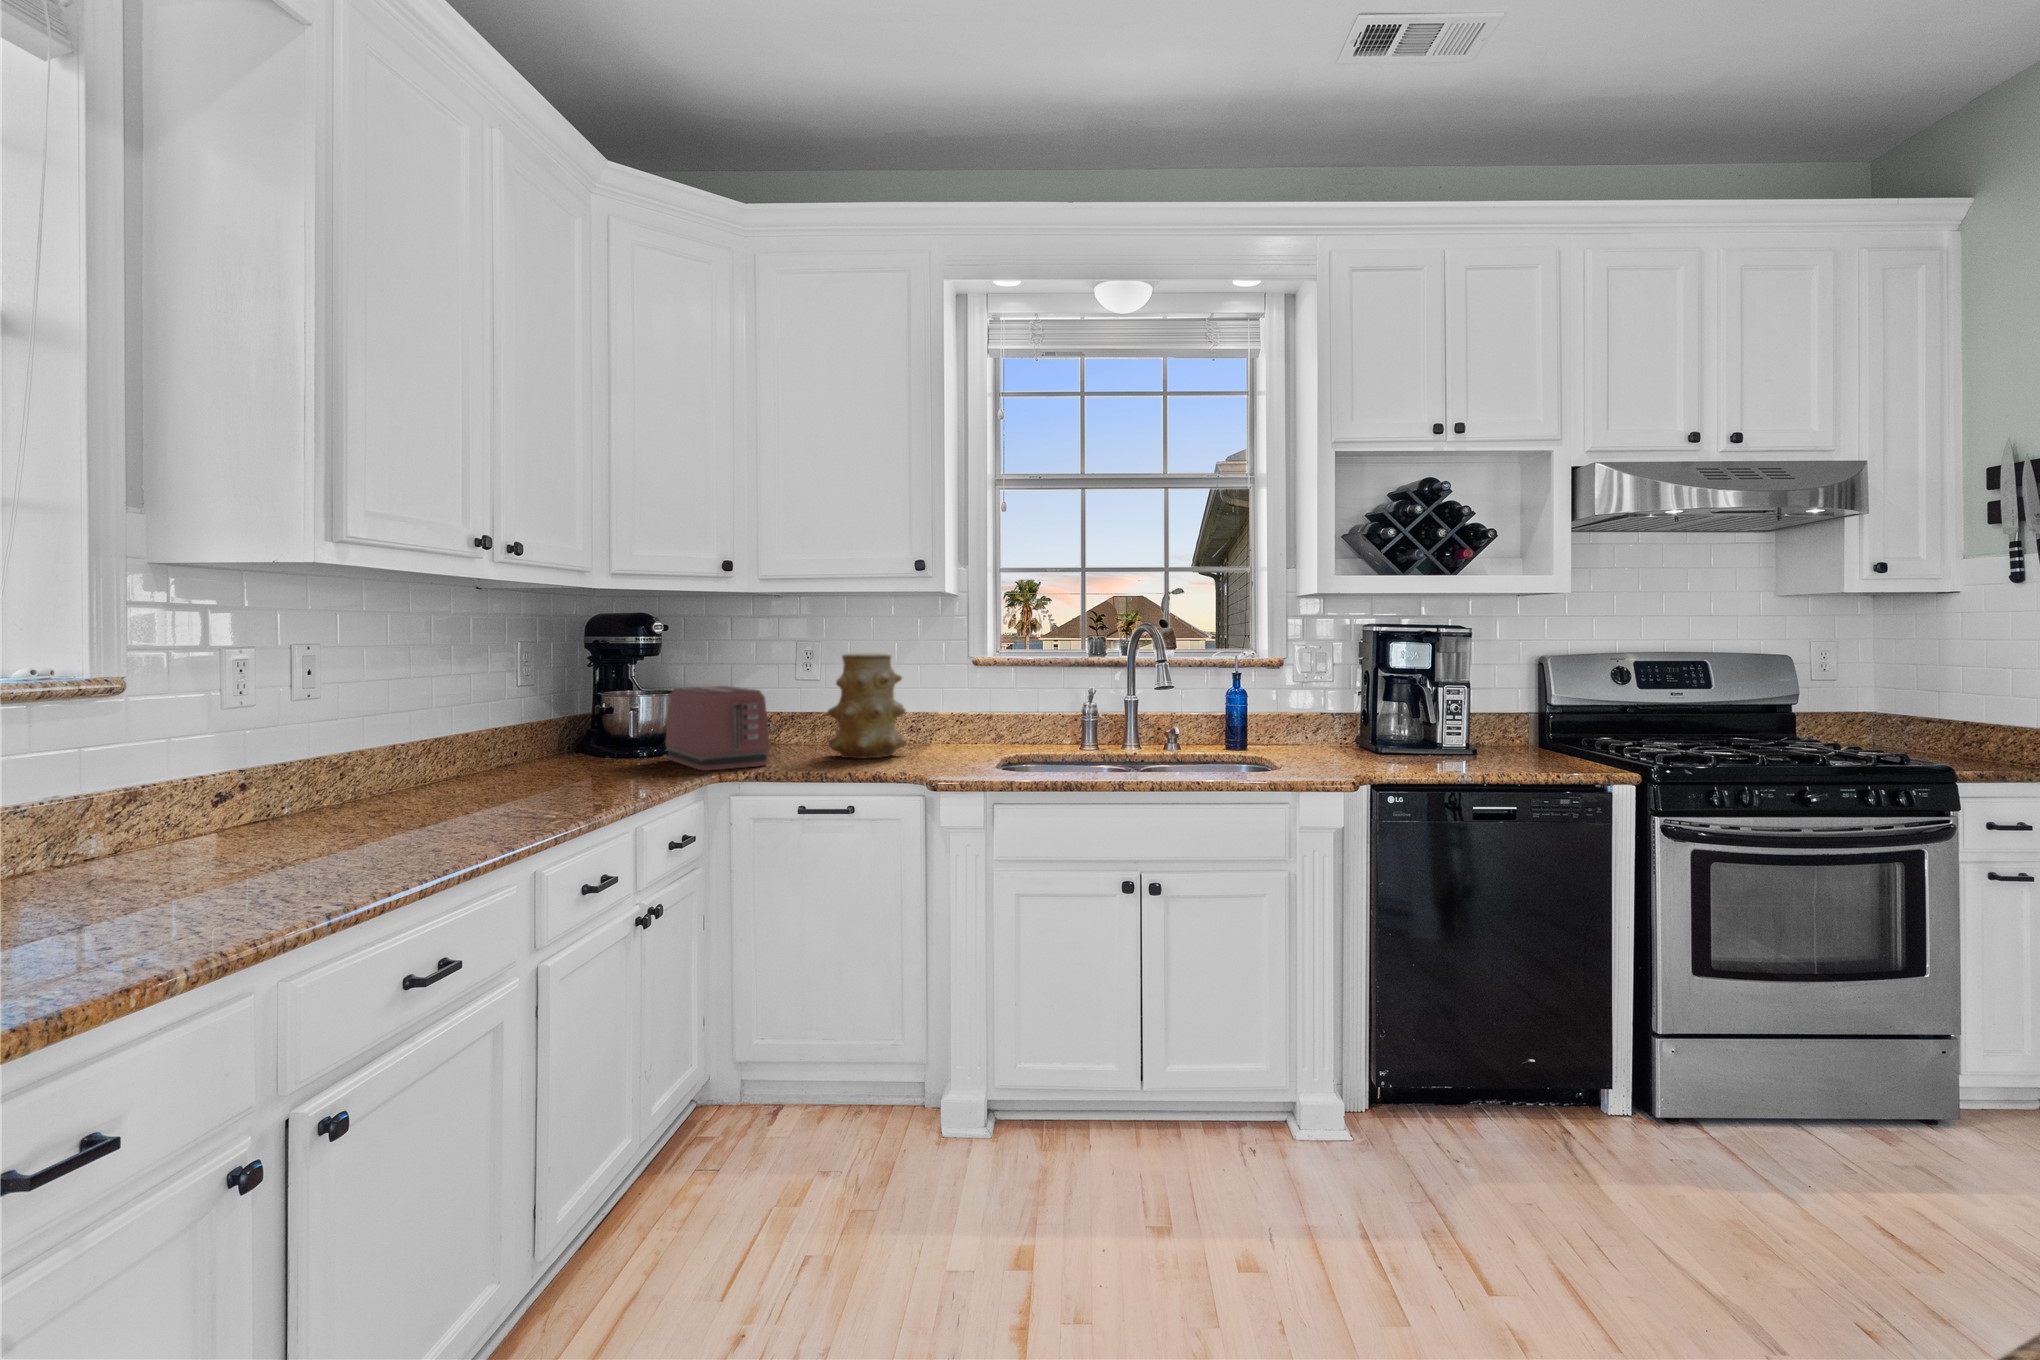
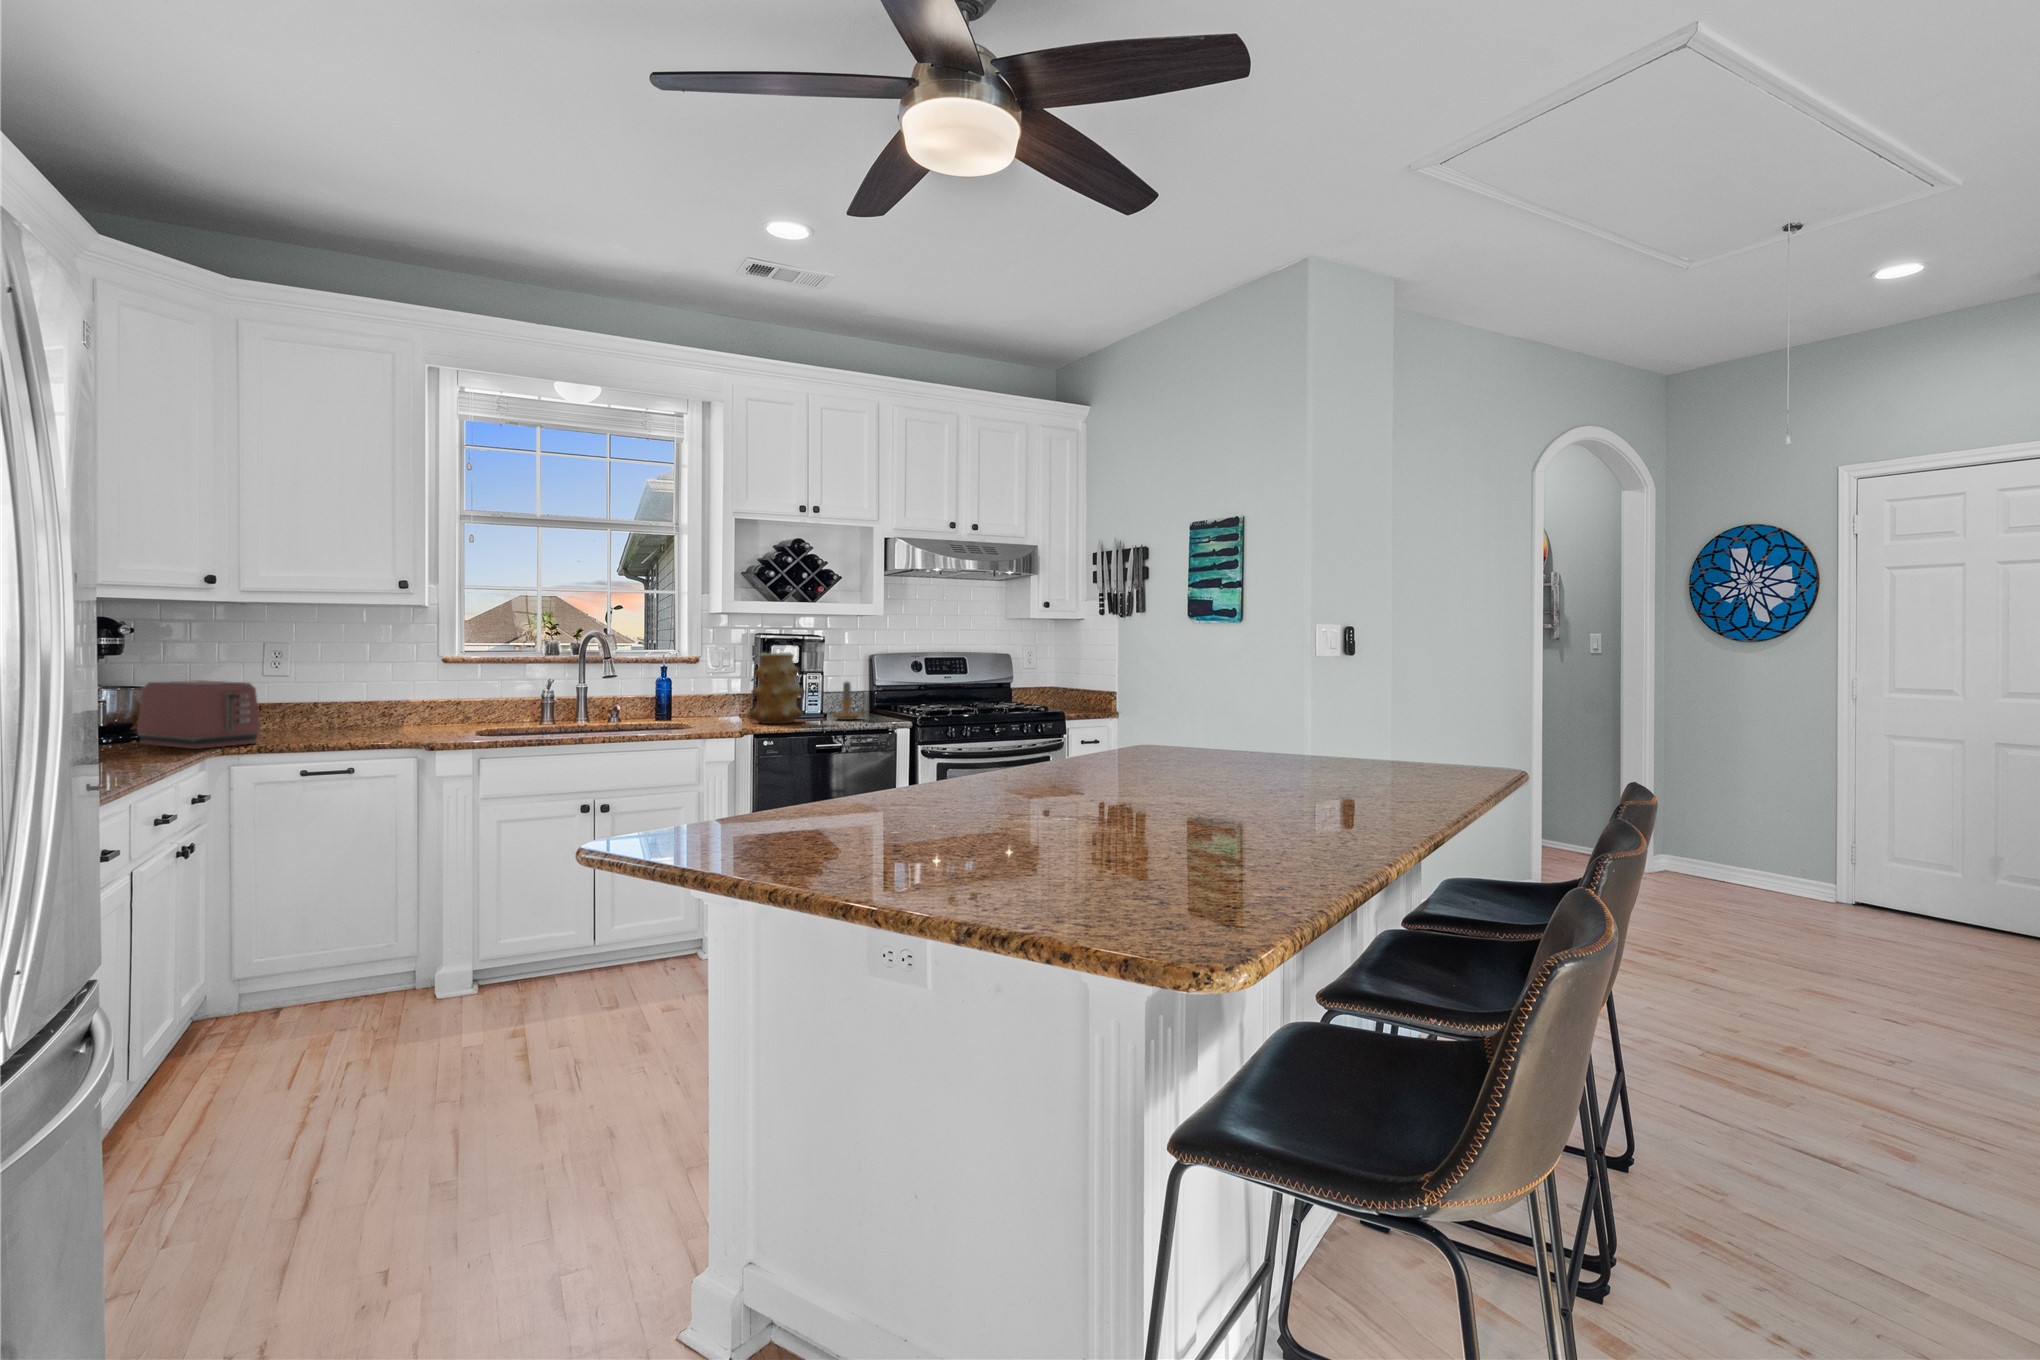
vase: present [828,653,907,758] -> present [747,653,805,724]
candle: none [1487,698,1552,764] -> present [832,681,862,720]

